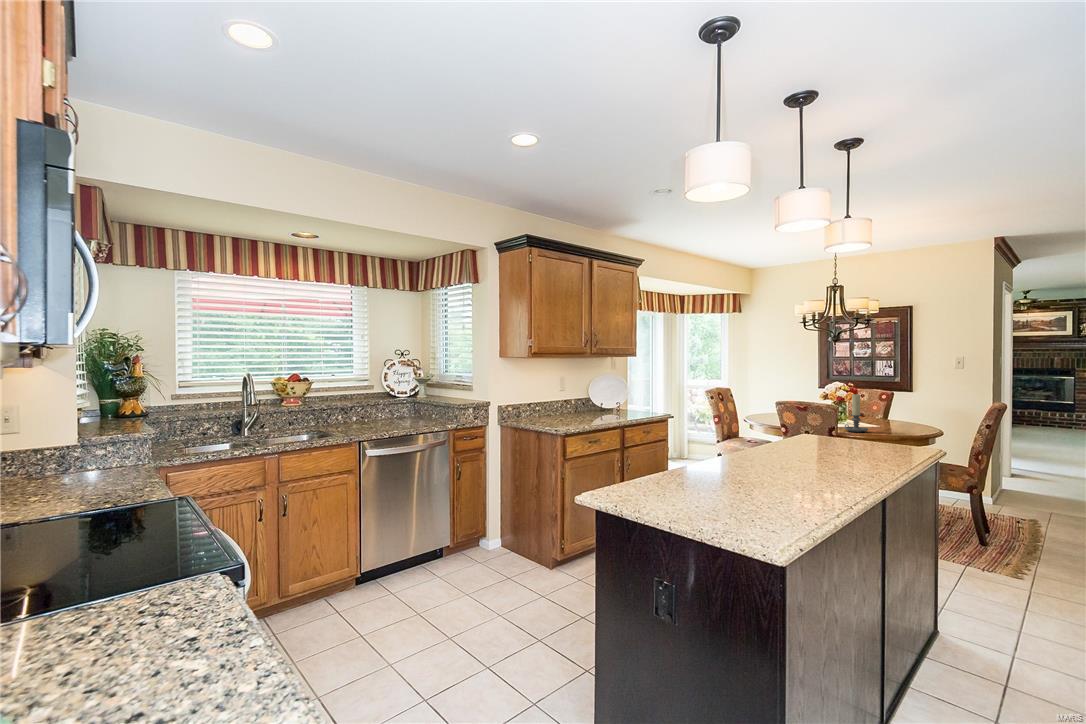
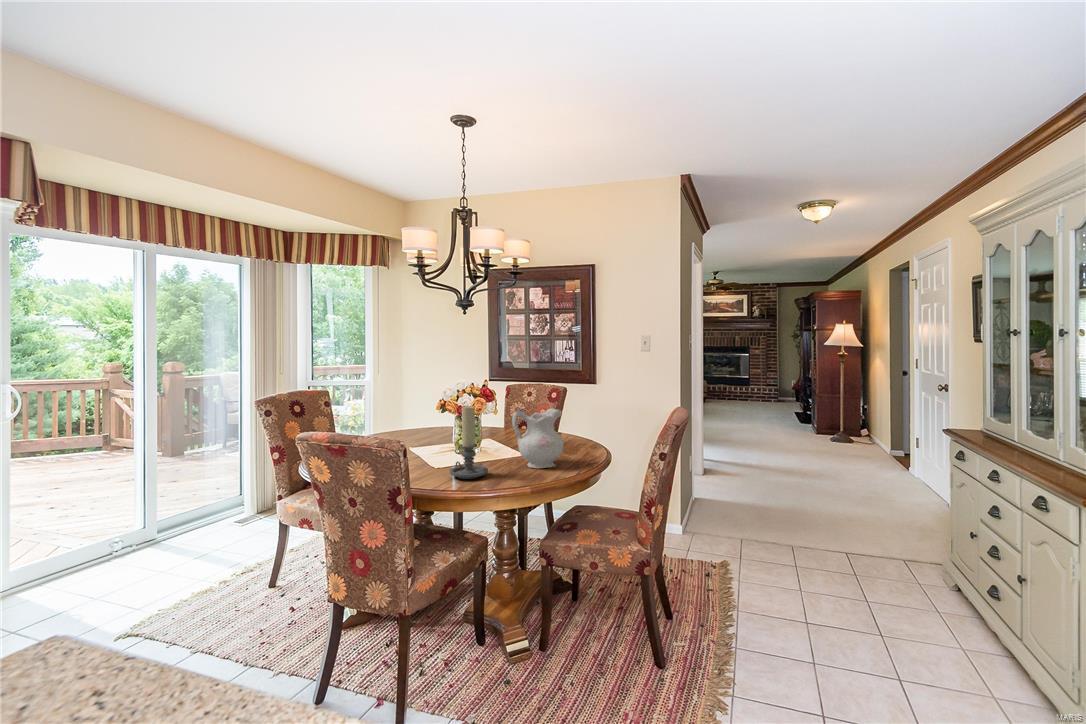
ceramic pitcher: none [879,397,914,431] -> present [512,408,564,469]

